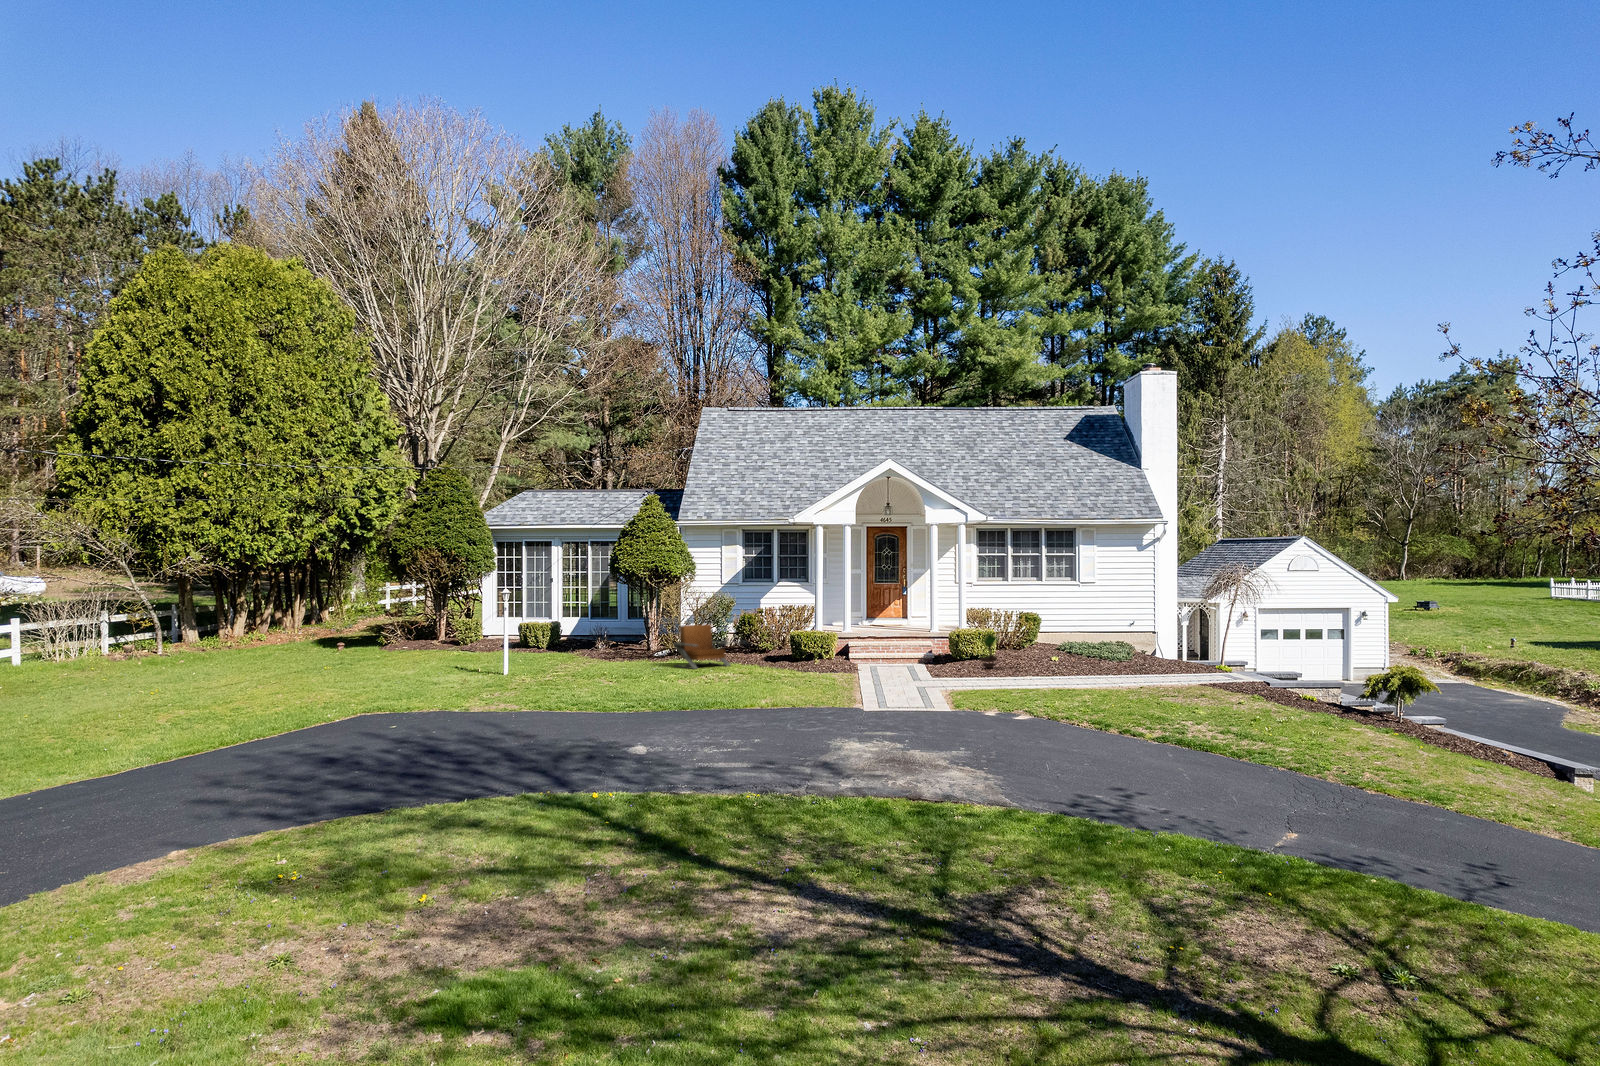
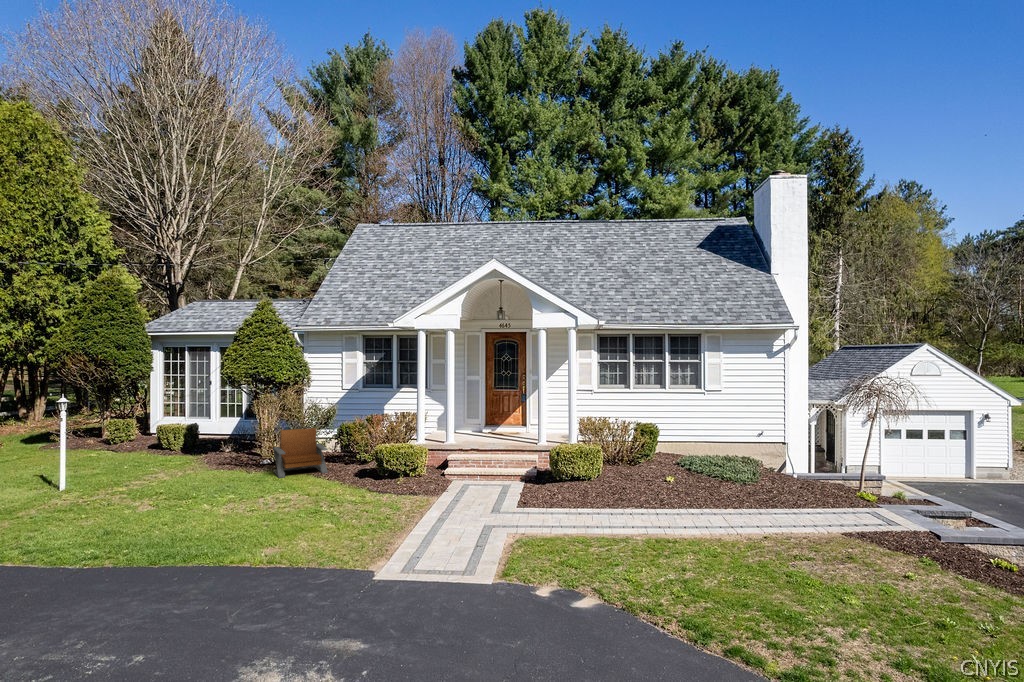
potted tree: present [980,634,1000,668] -> none [573,448,598,492]

